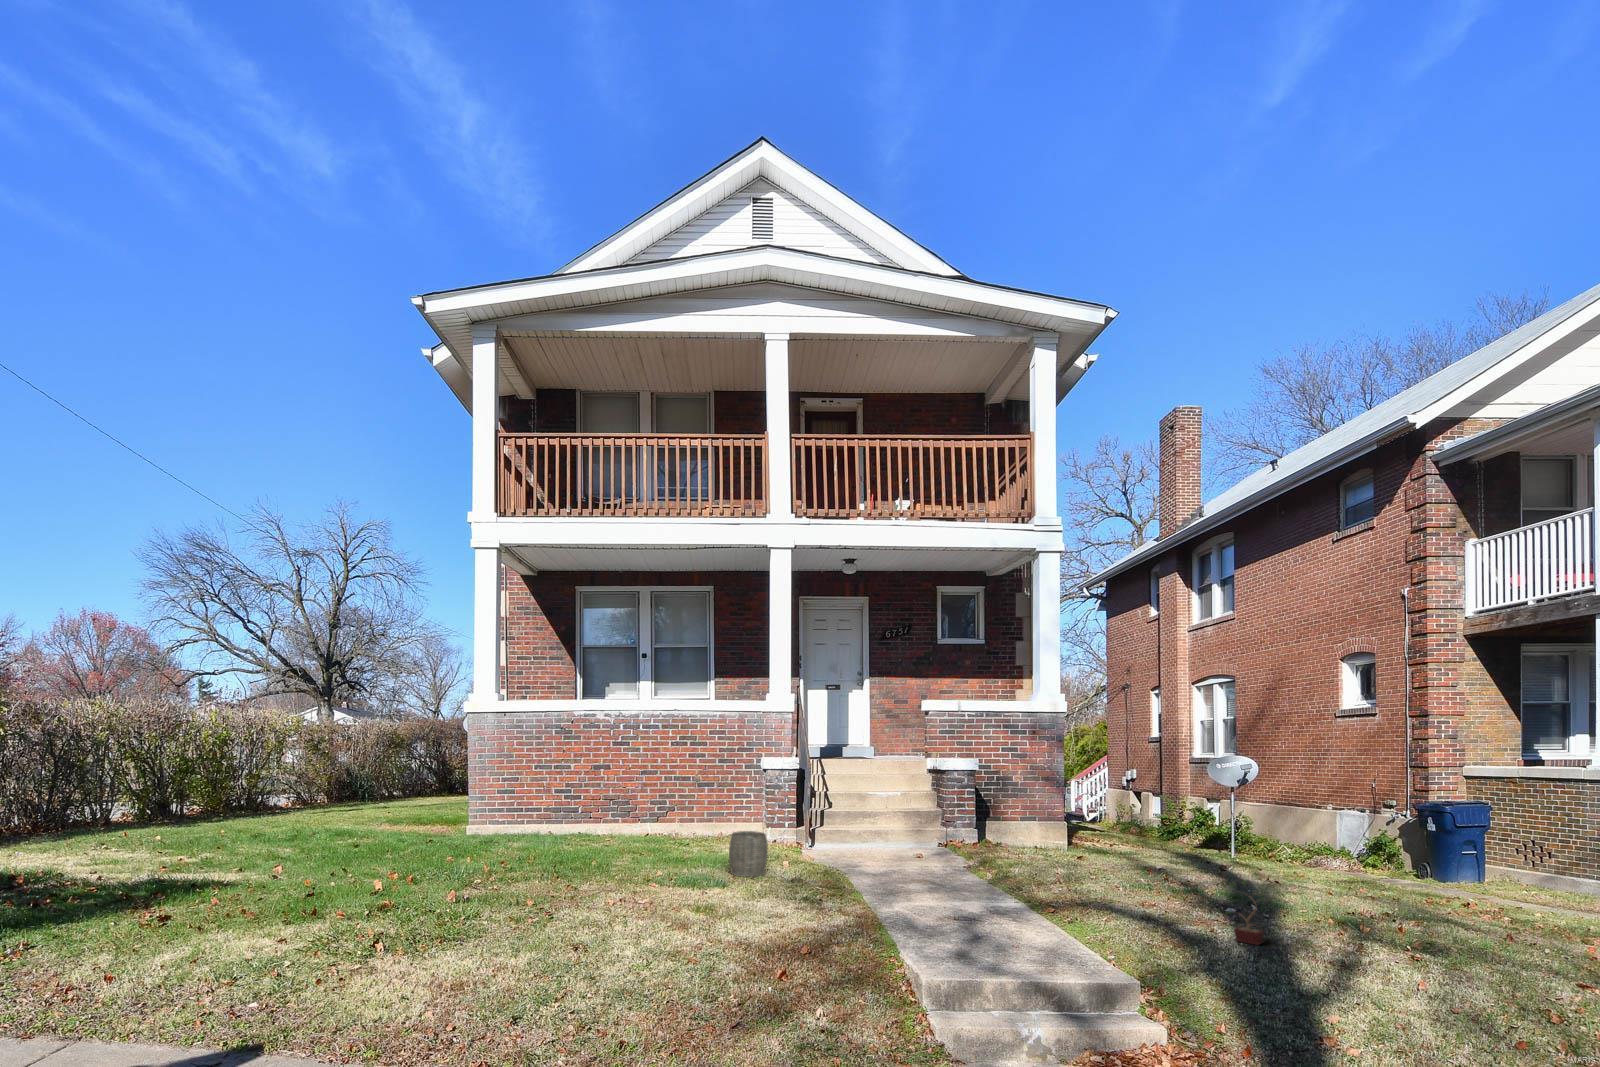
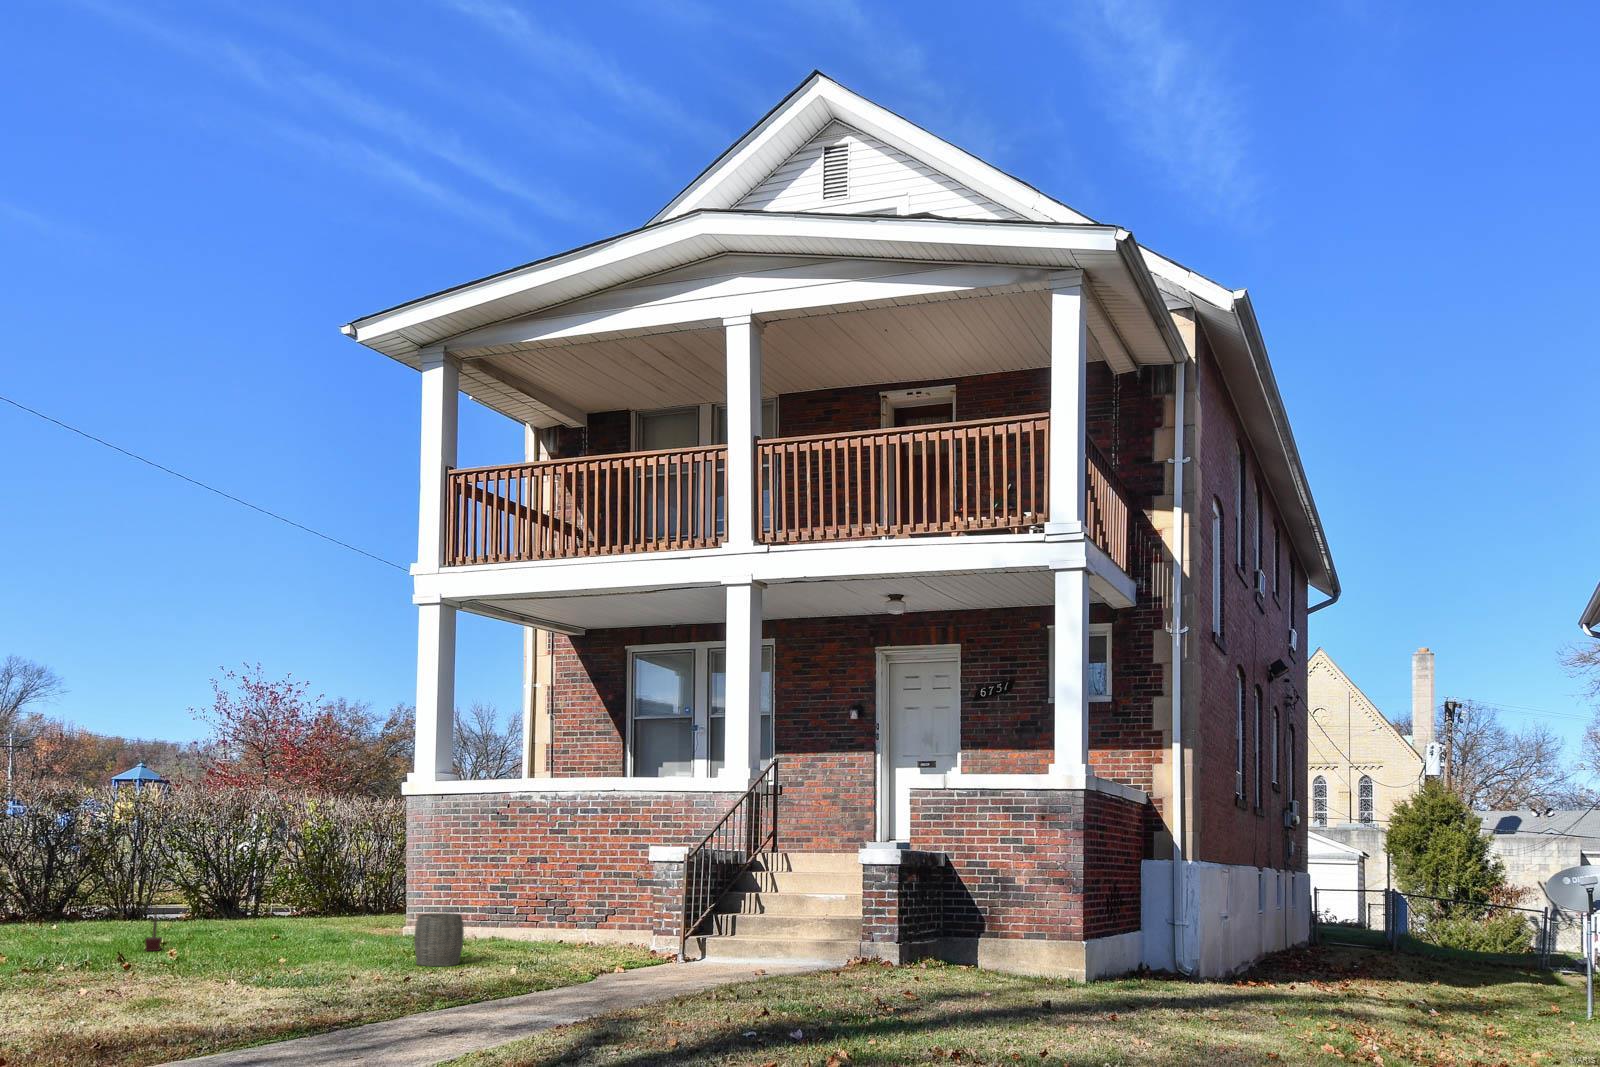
potted plant: present [1225,873,1281,945] -> present [144,894,162,951]

